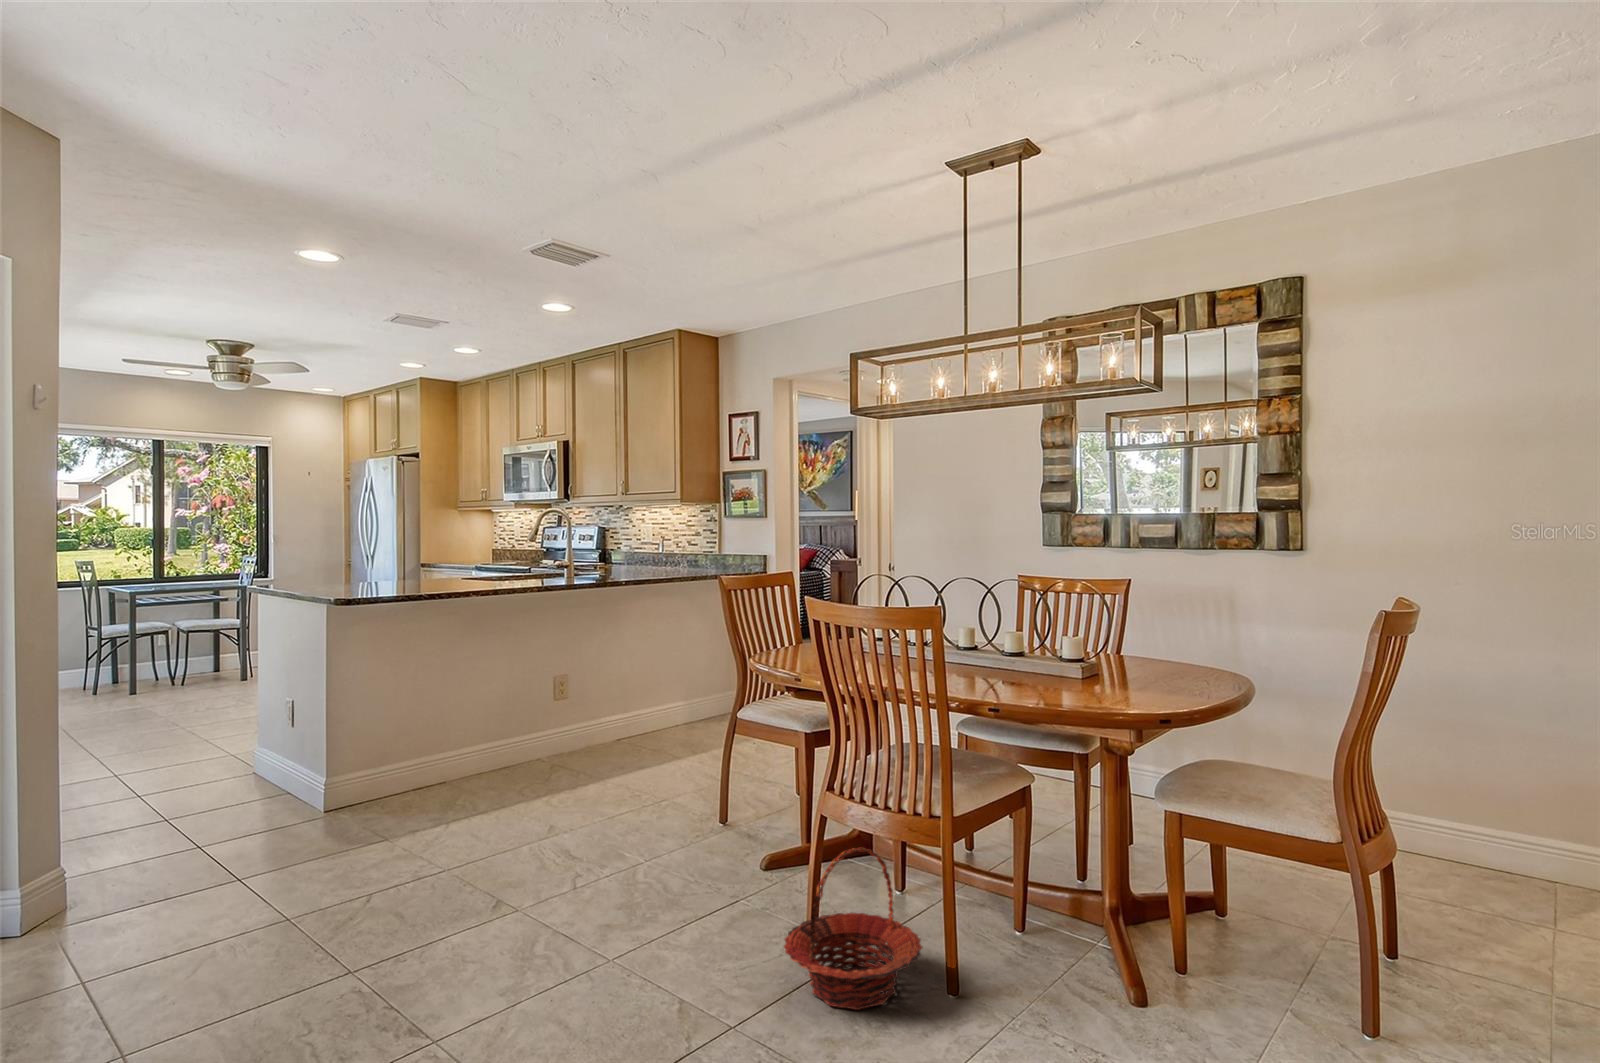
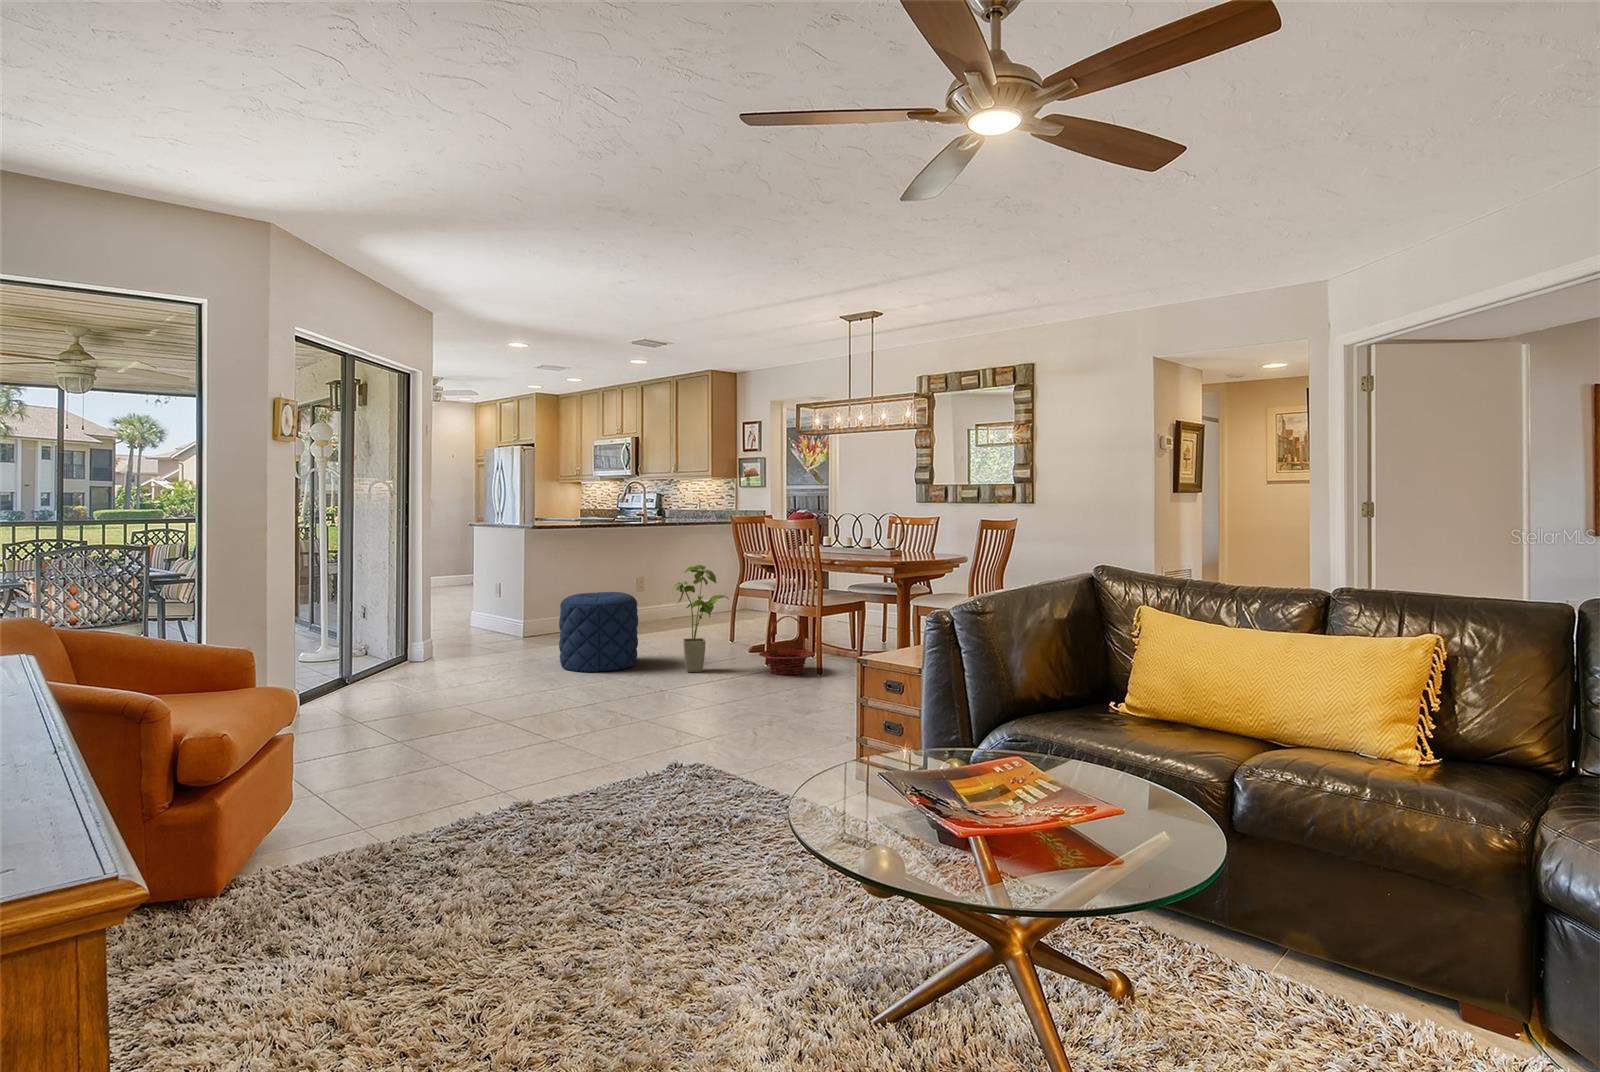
house plant: none [569,726,710,998] -> present [674,565,729,672]
pouf: none [293,771,494,1003] -> present [559,592,638,672]

